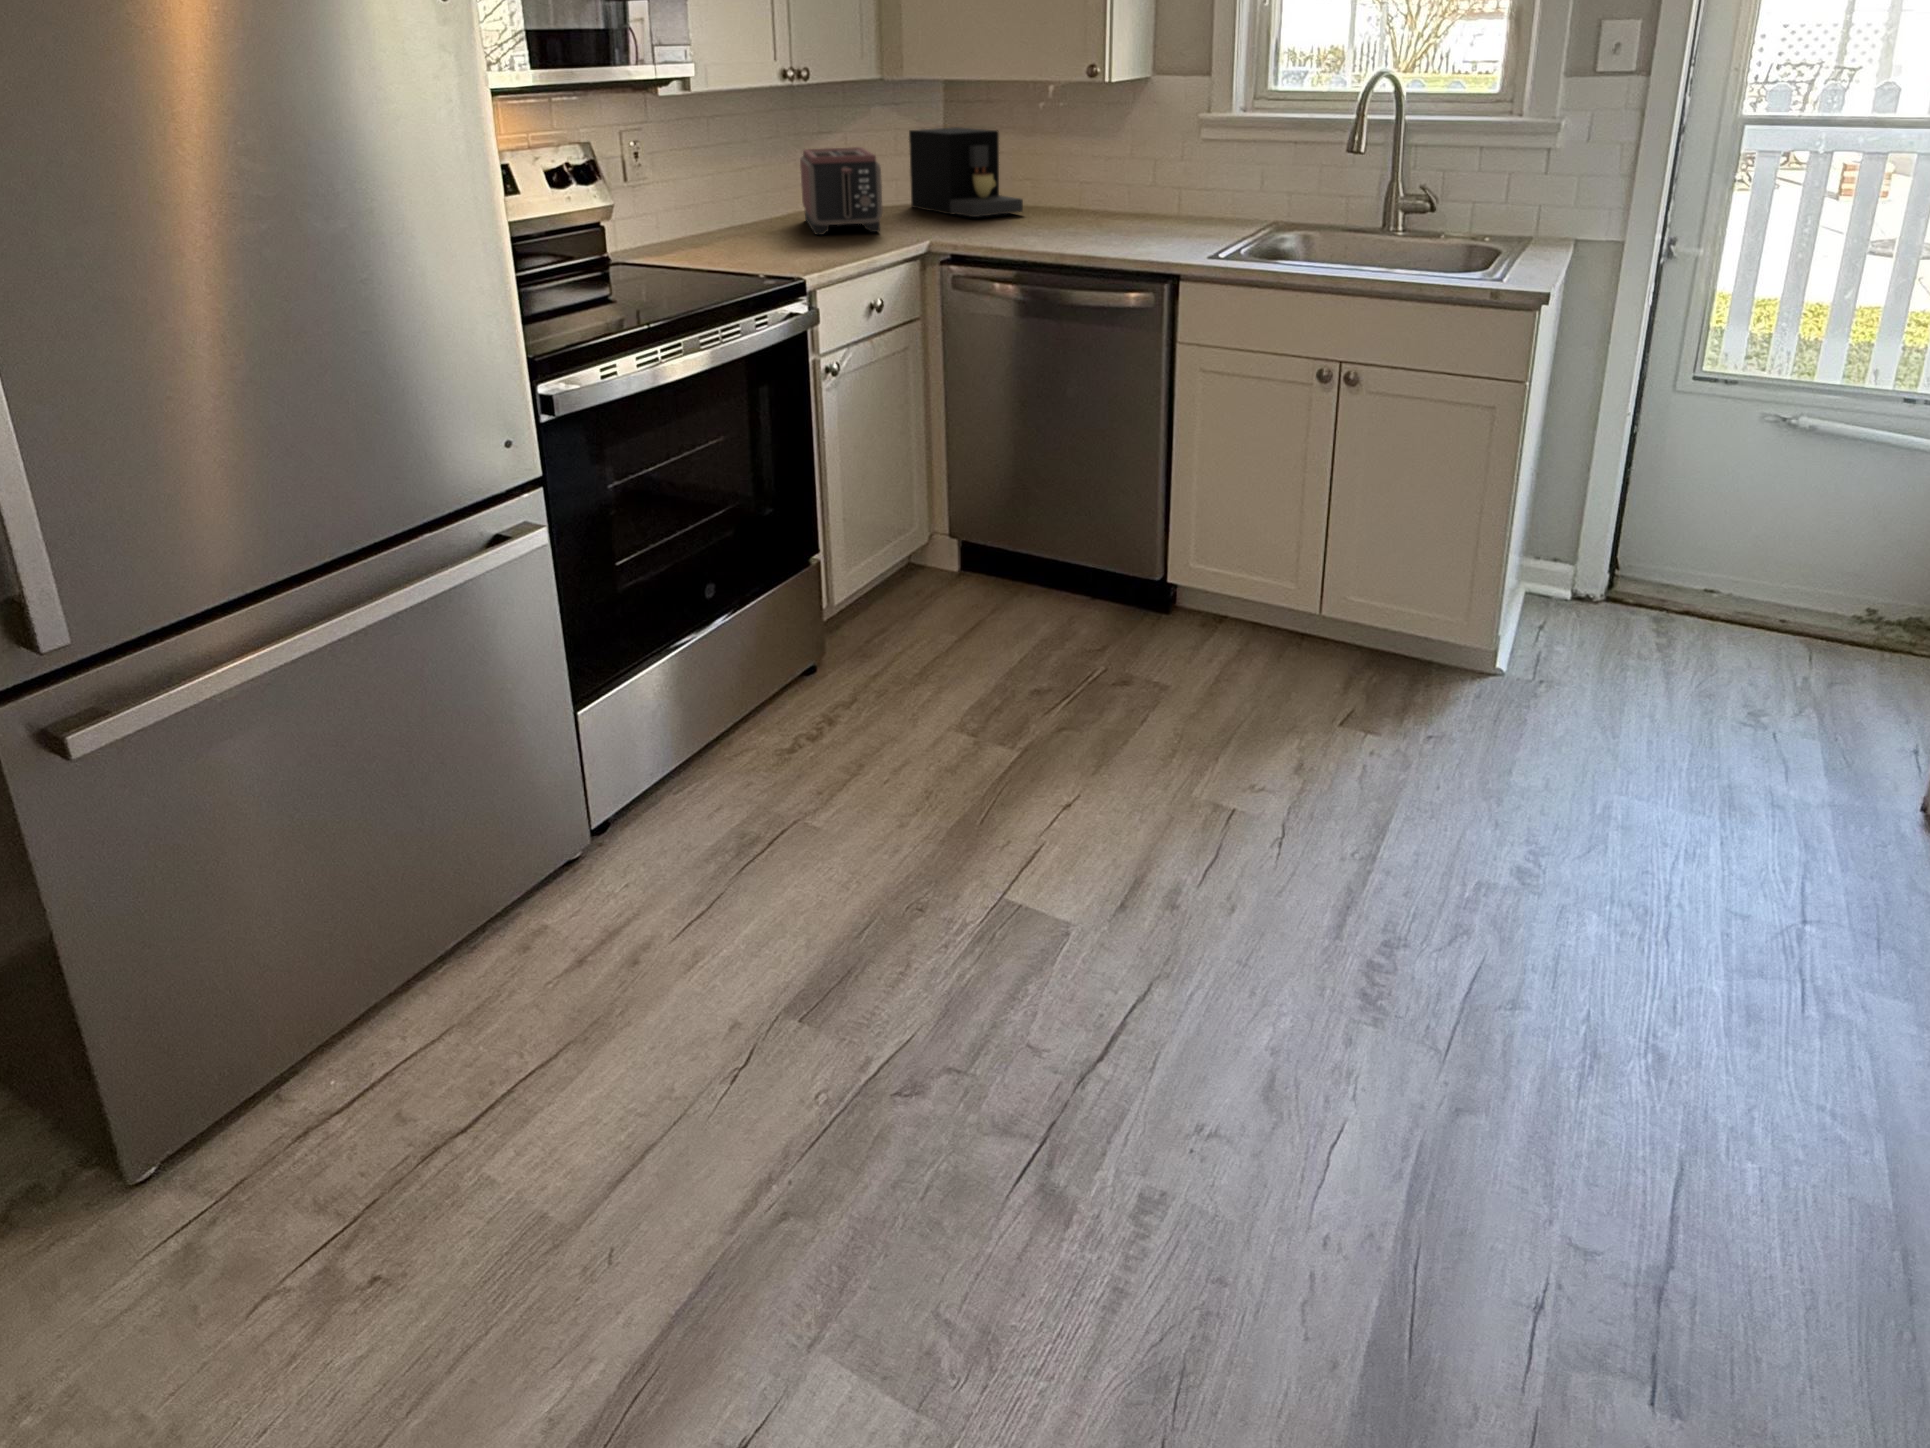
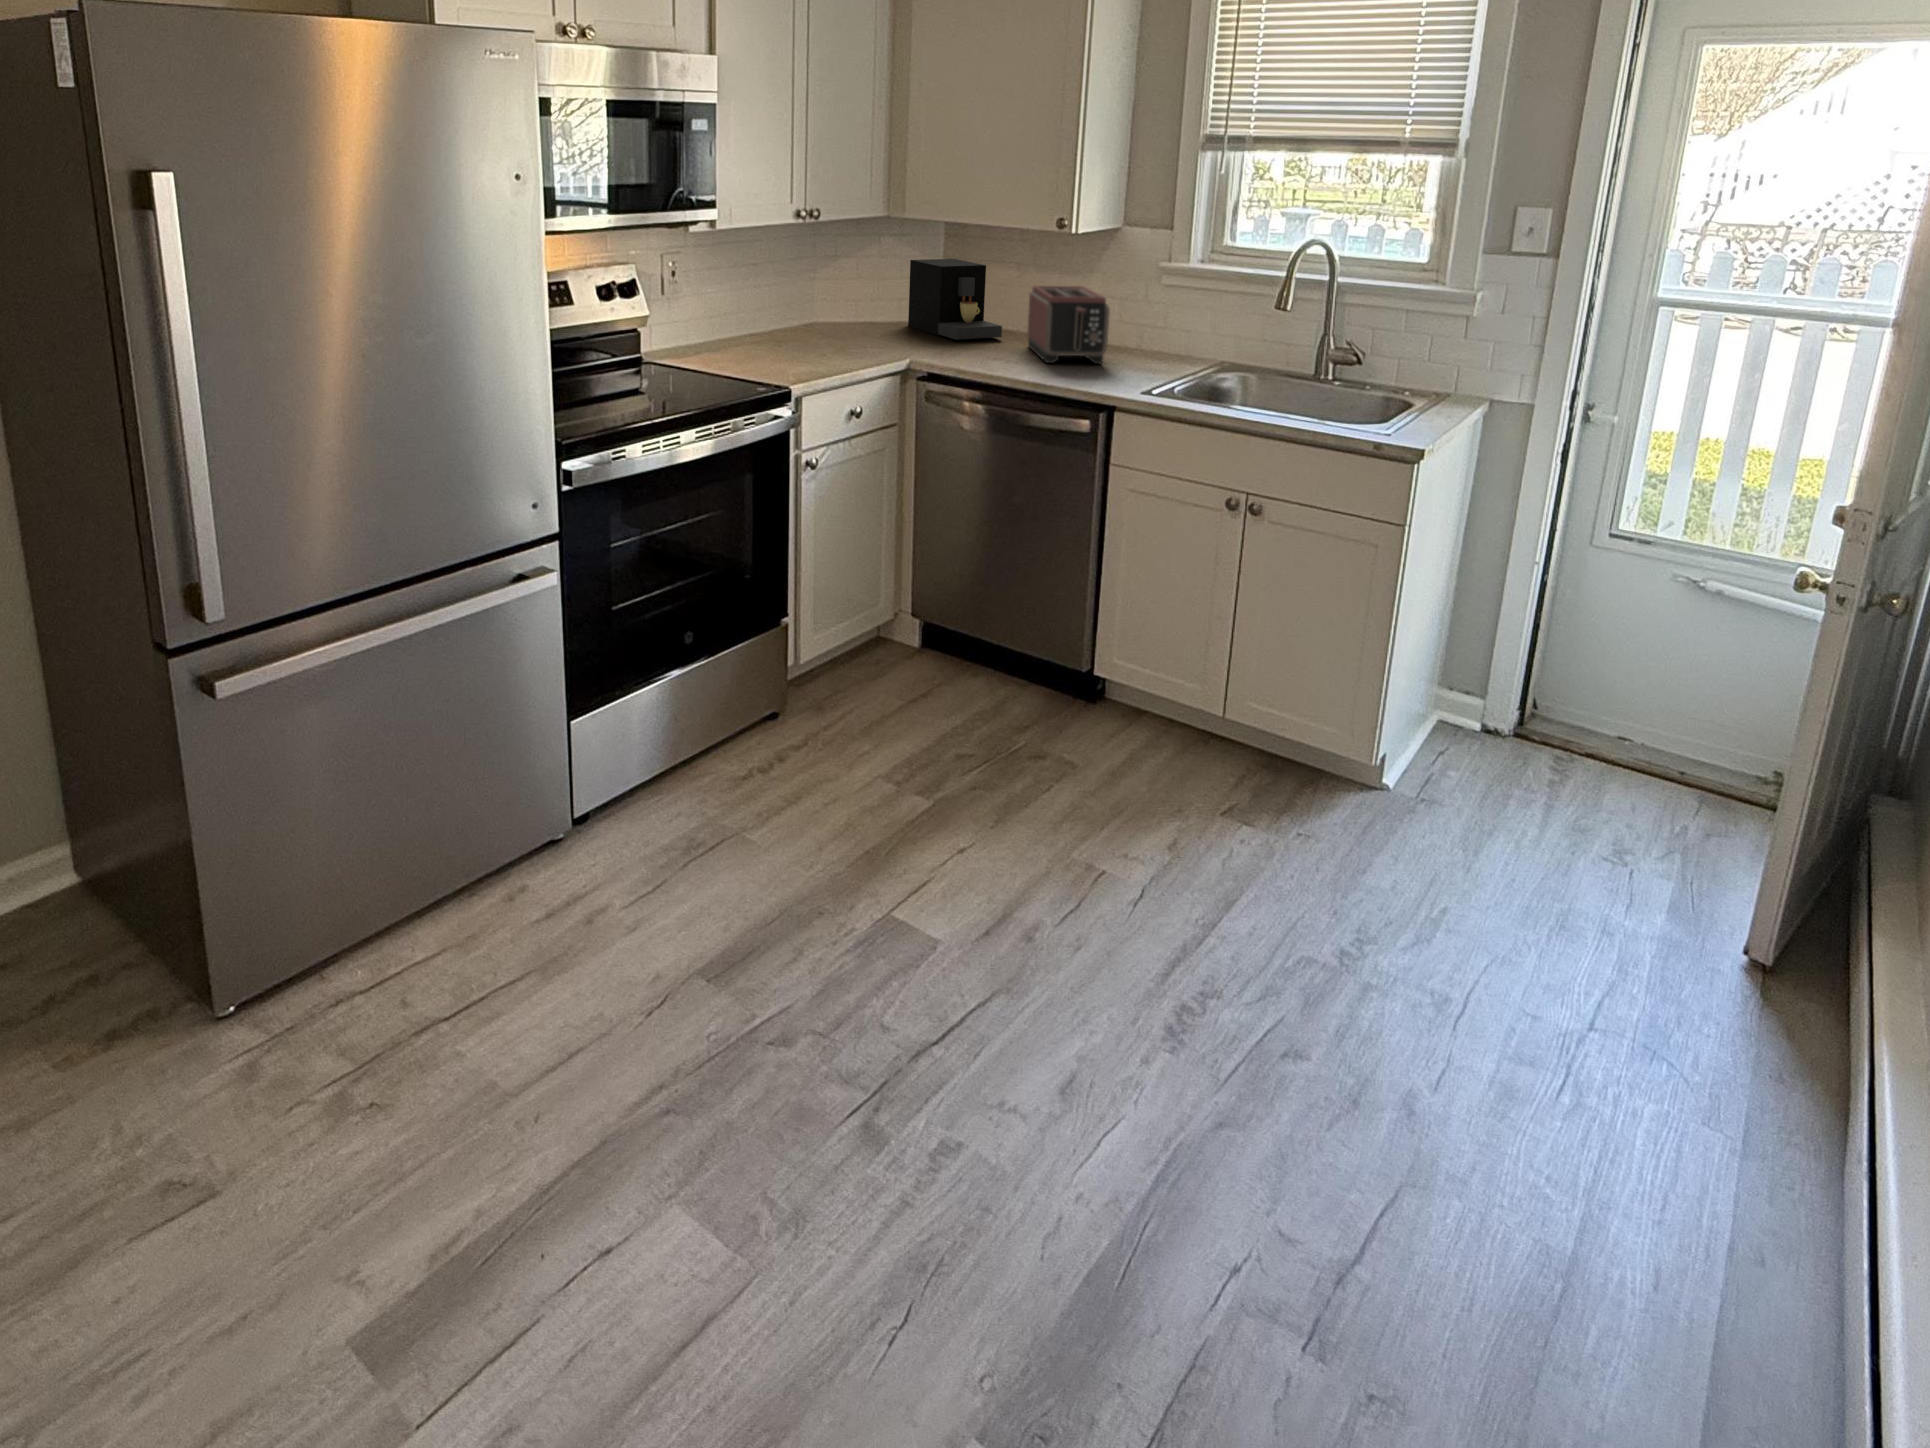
toaster: present [800,147,882,235] -> present [1028,286,1110,364]

